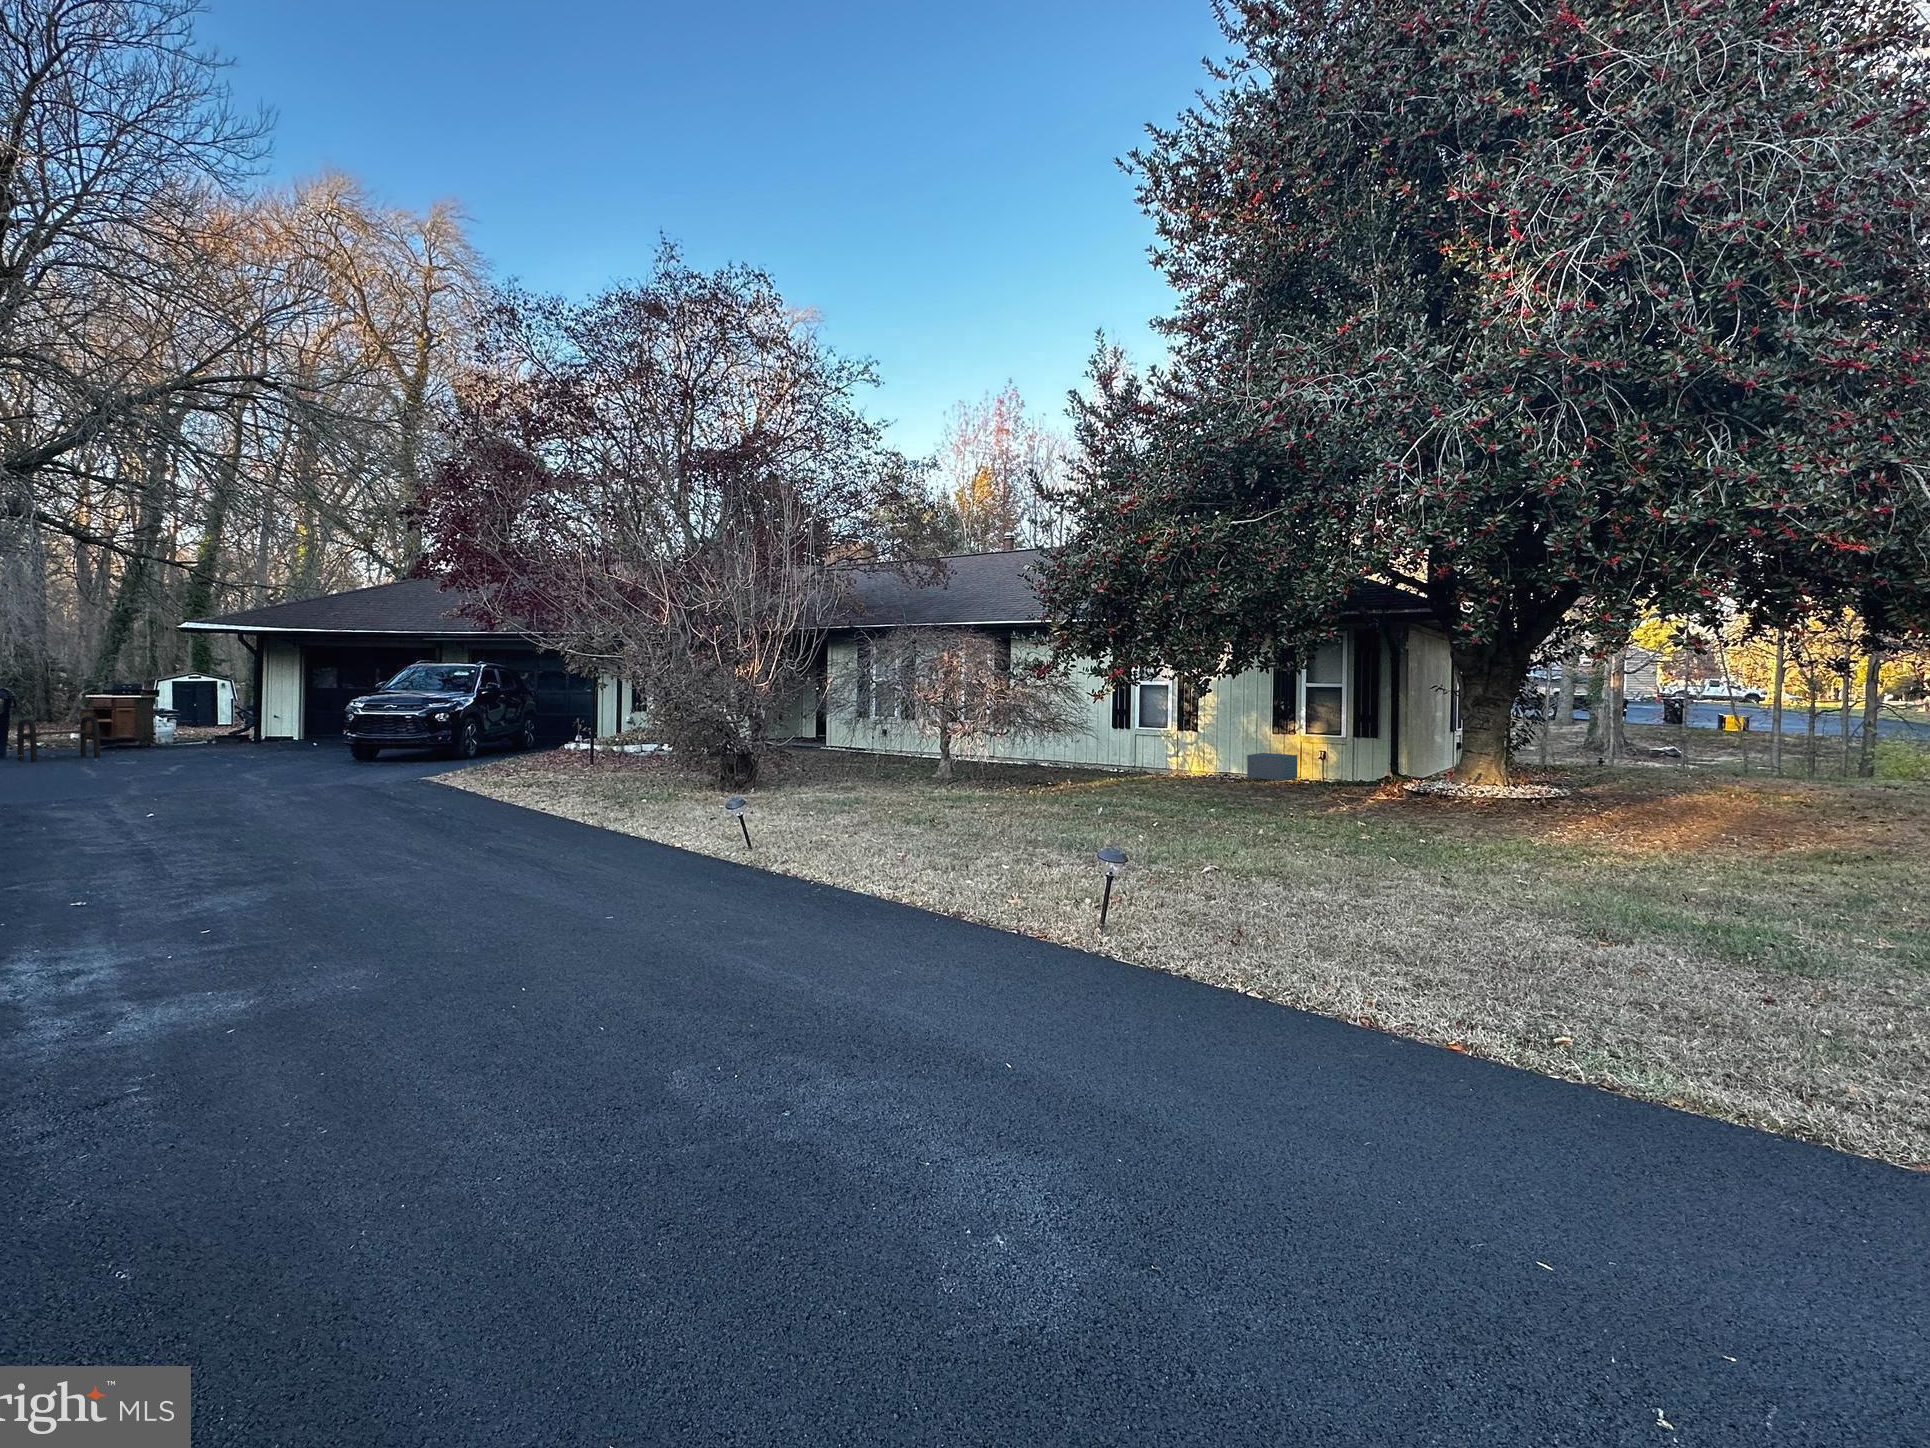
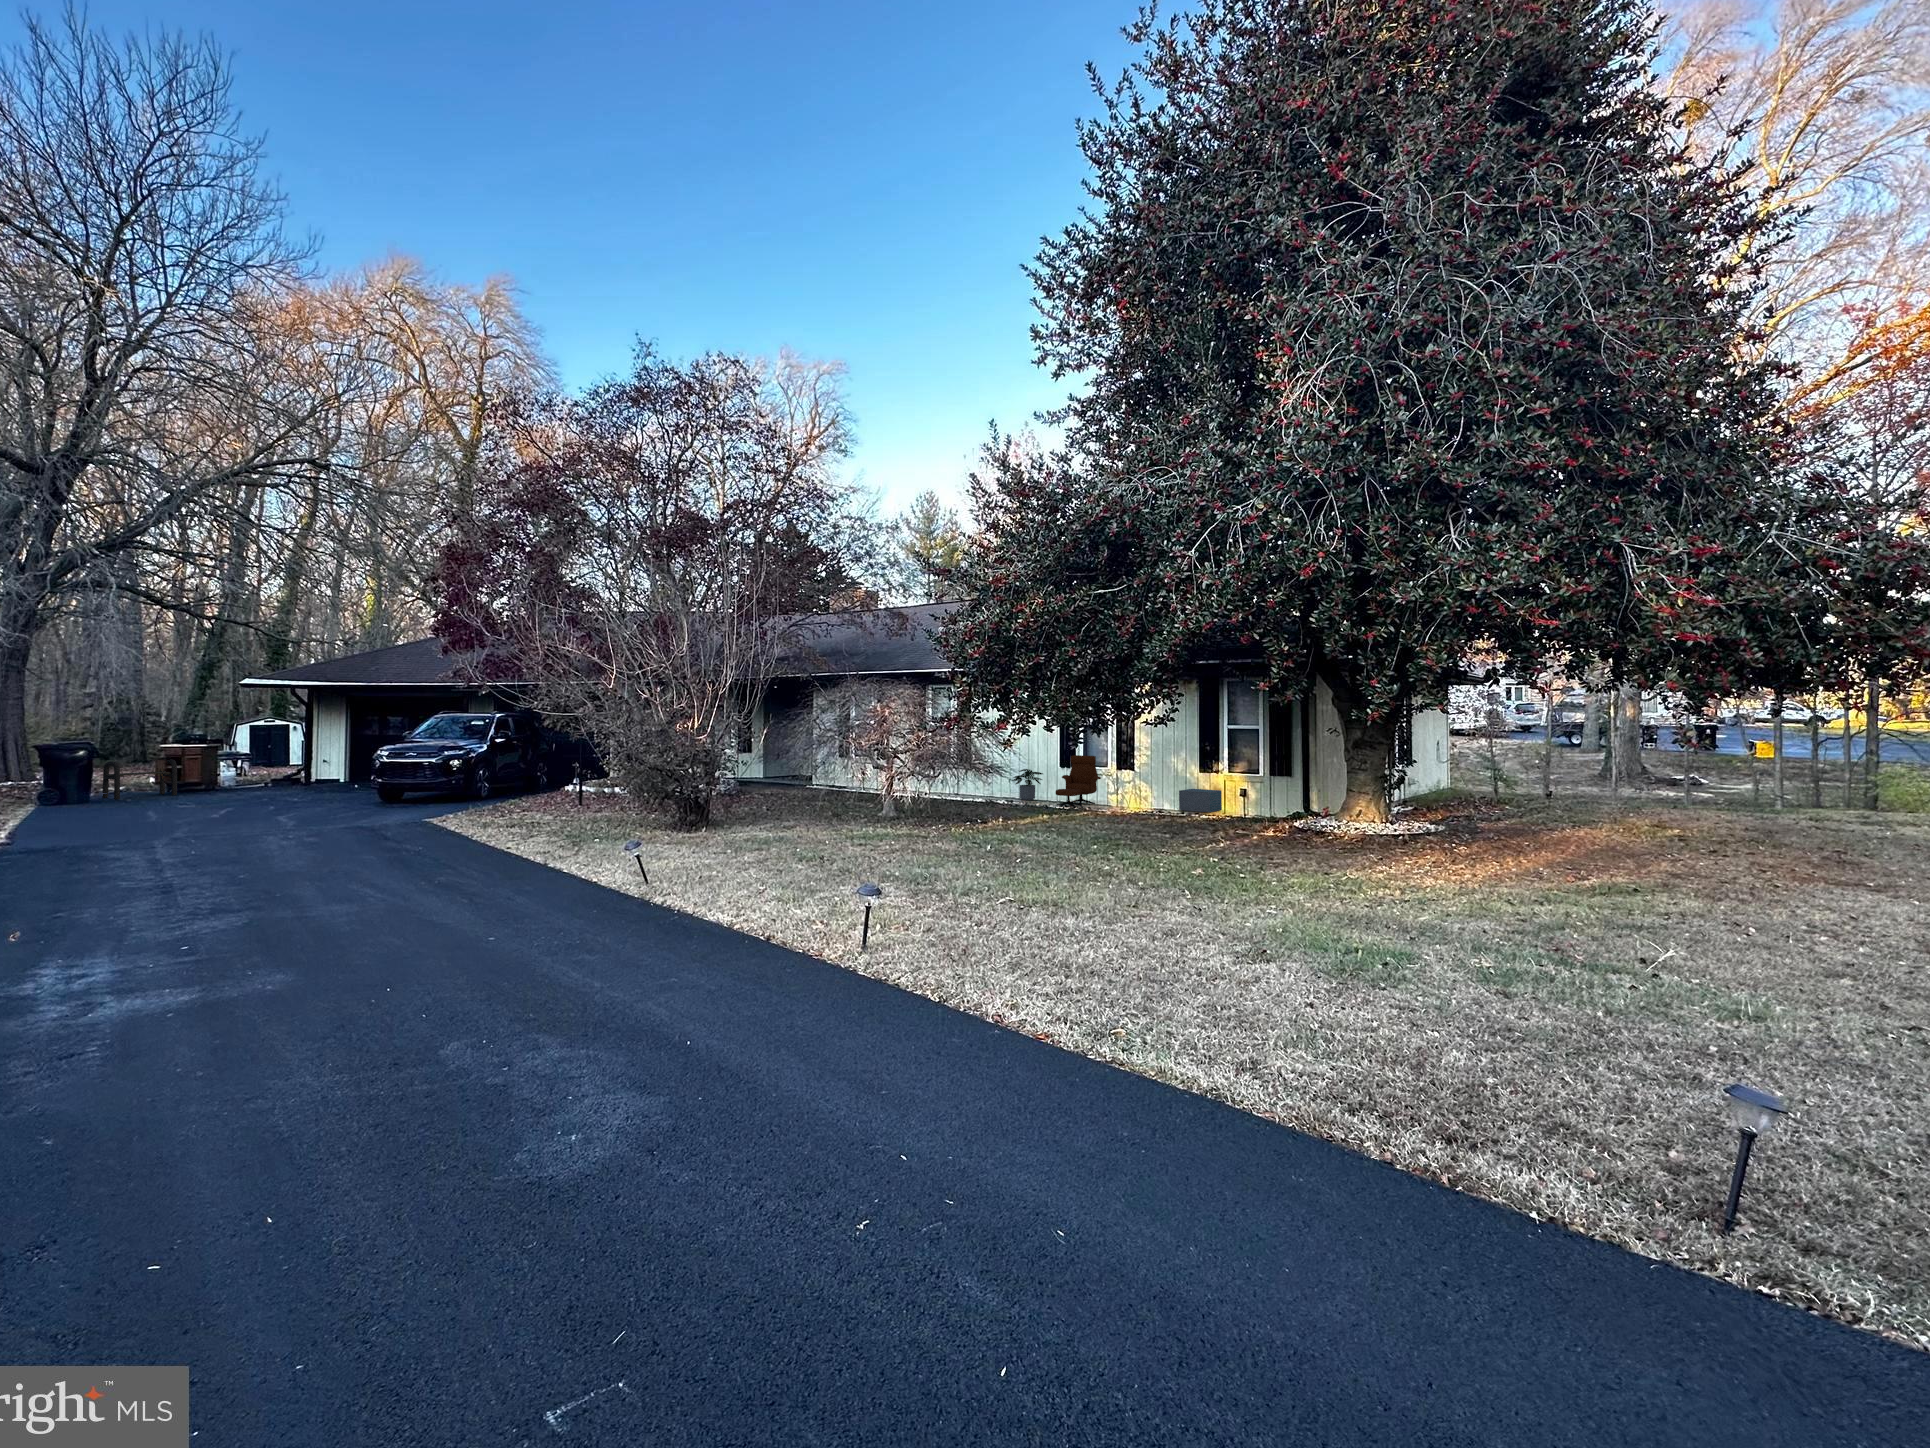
lounge chair: none [1103,714,1156,774] -> present [1056,755,1101,807]
potted plant: none [1051,729,1089,766] -> present [1012,769,1043,800]

